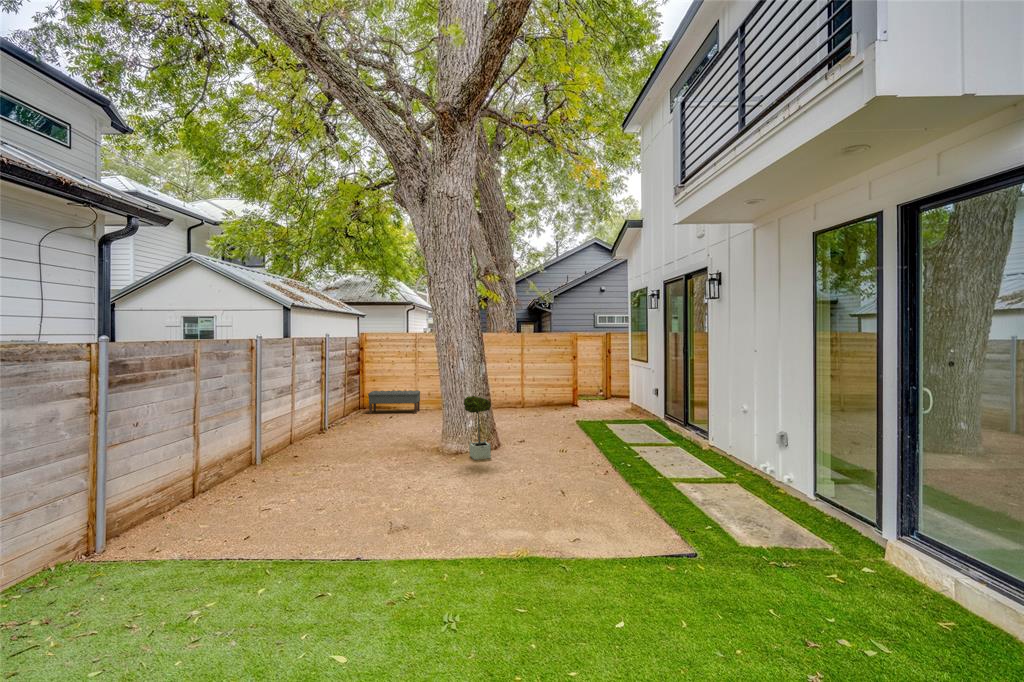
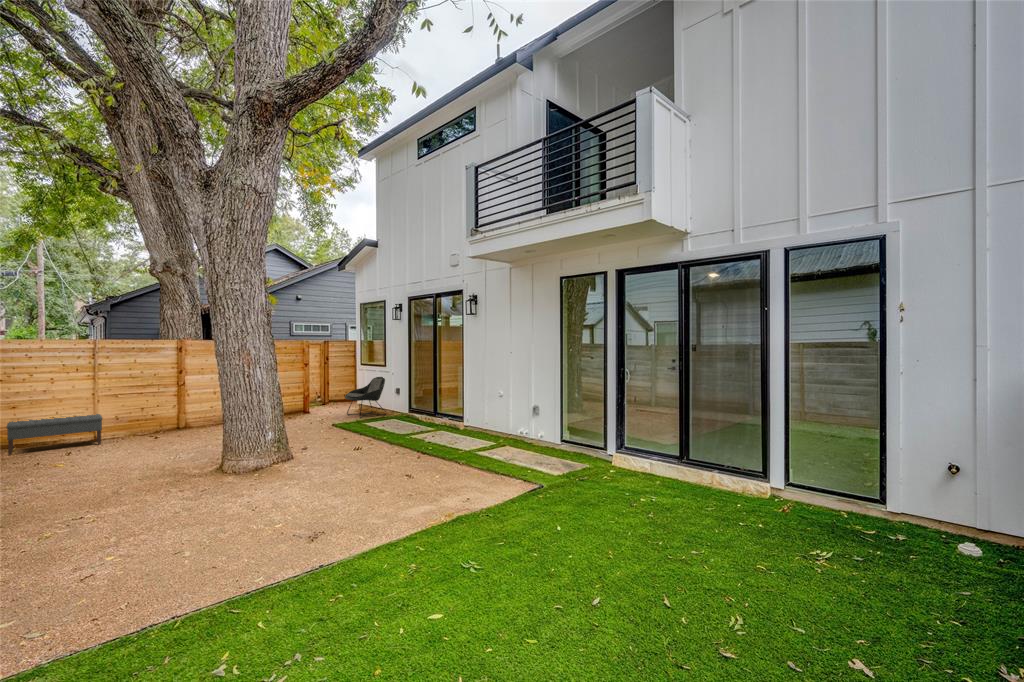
lounge chair: none [605,374,645,418] -> present [345,377,386,418]
potted tree: present [464,396,491,460] -> none [267,404,300,471]

